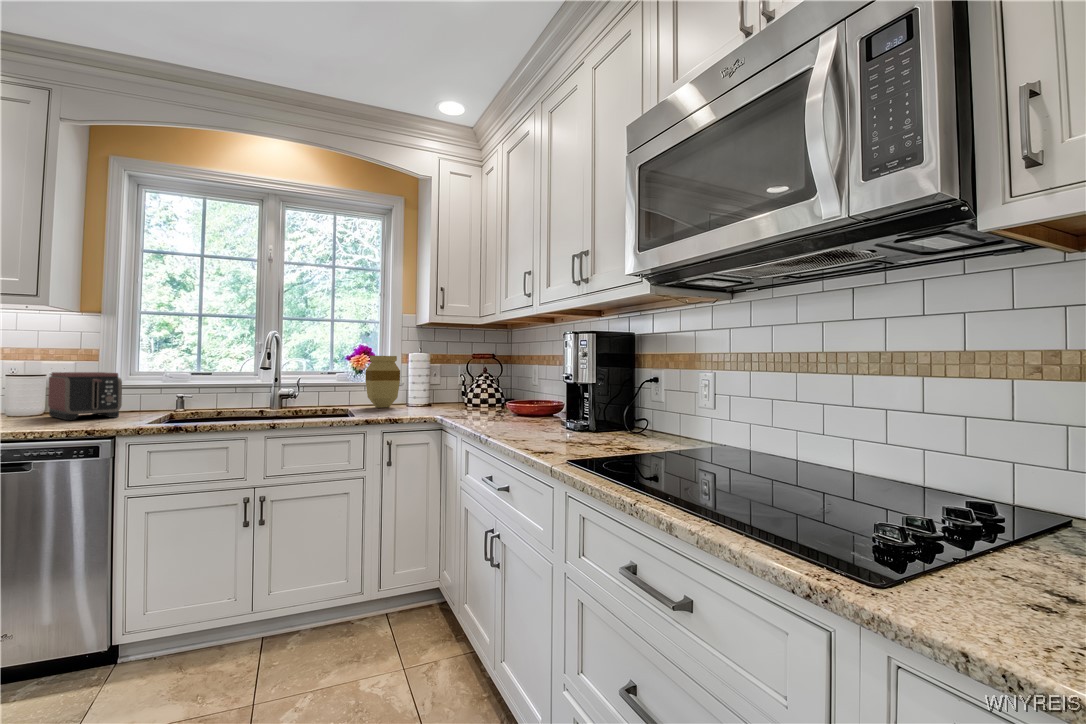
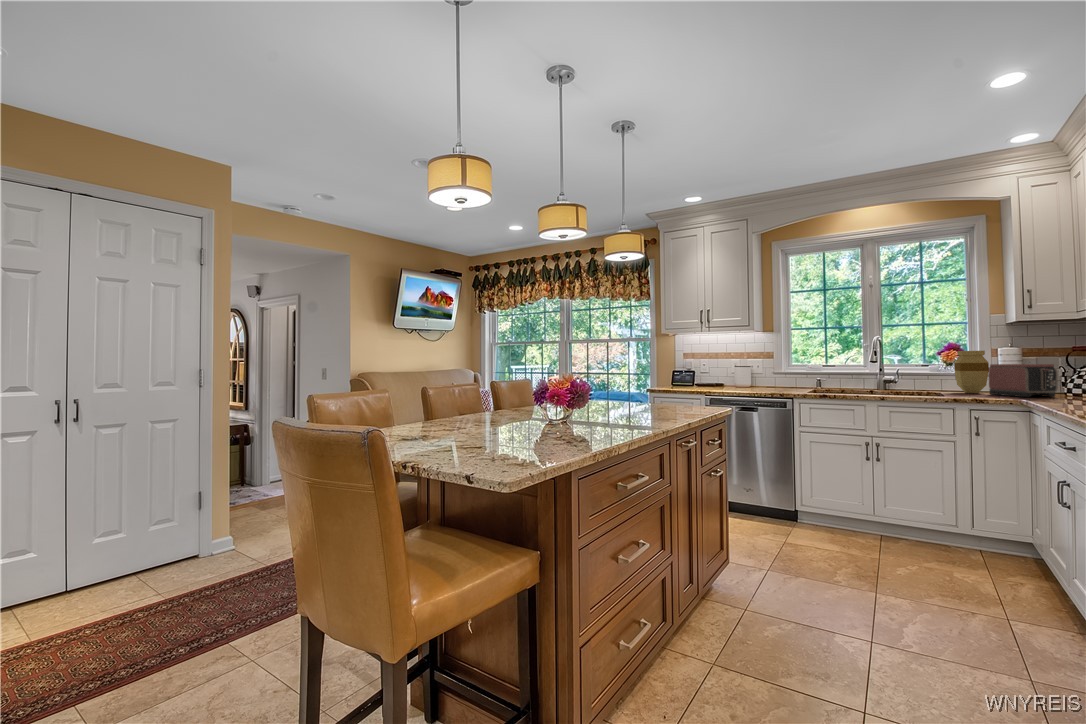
toaster: present [48,372,122,420] -> present [989,364,1058,397]

